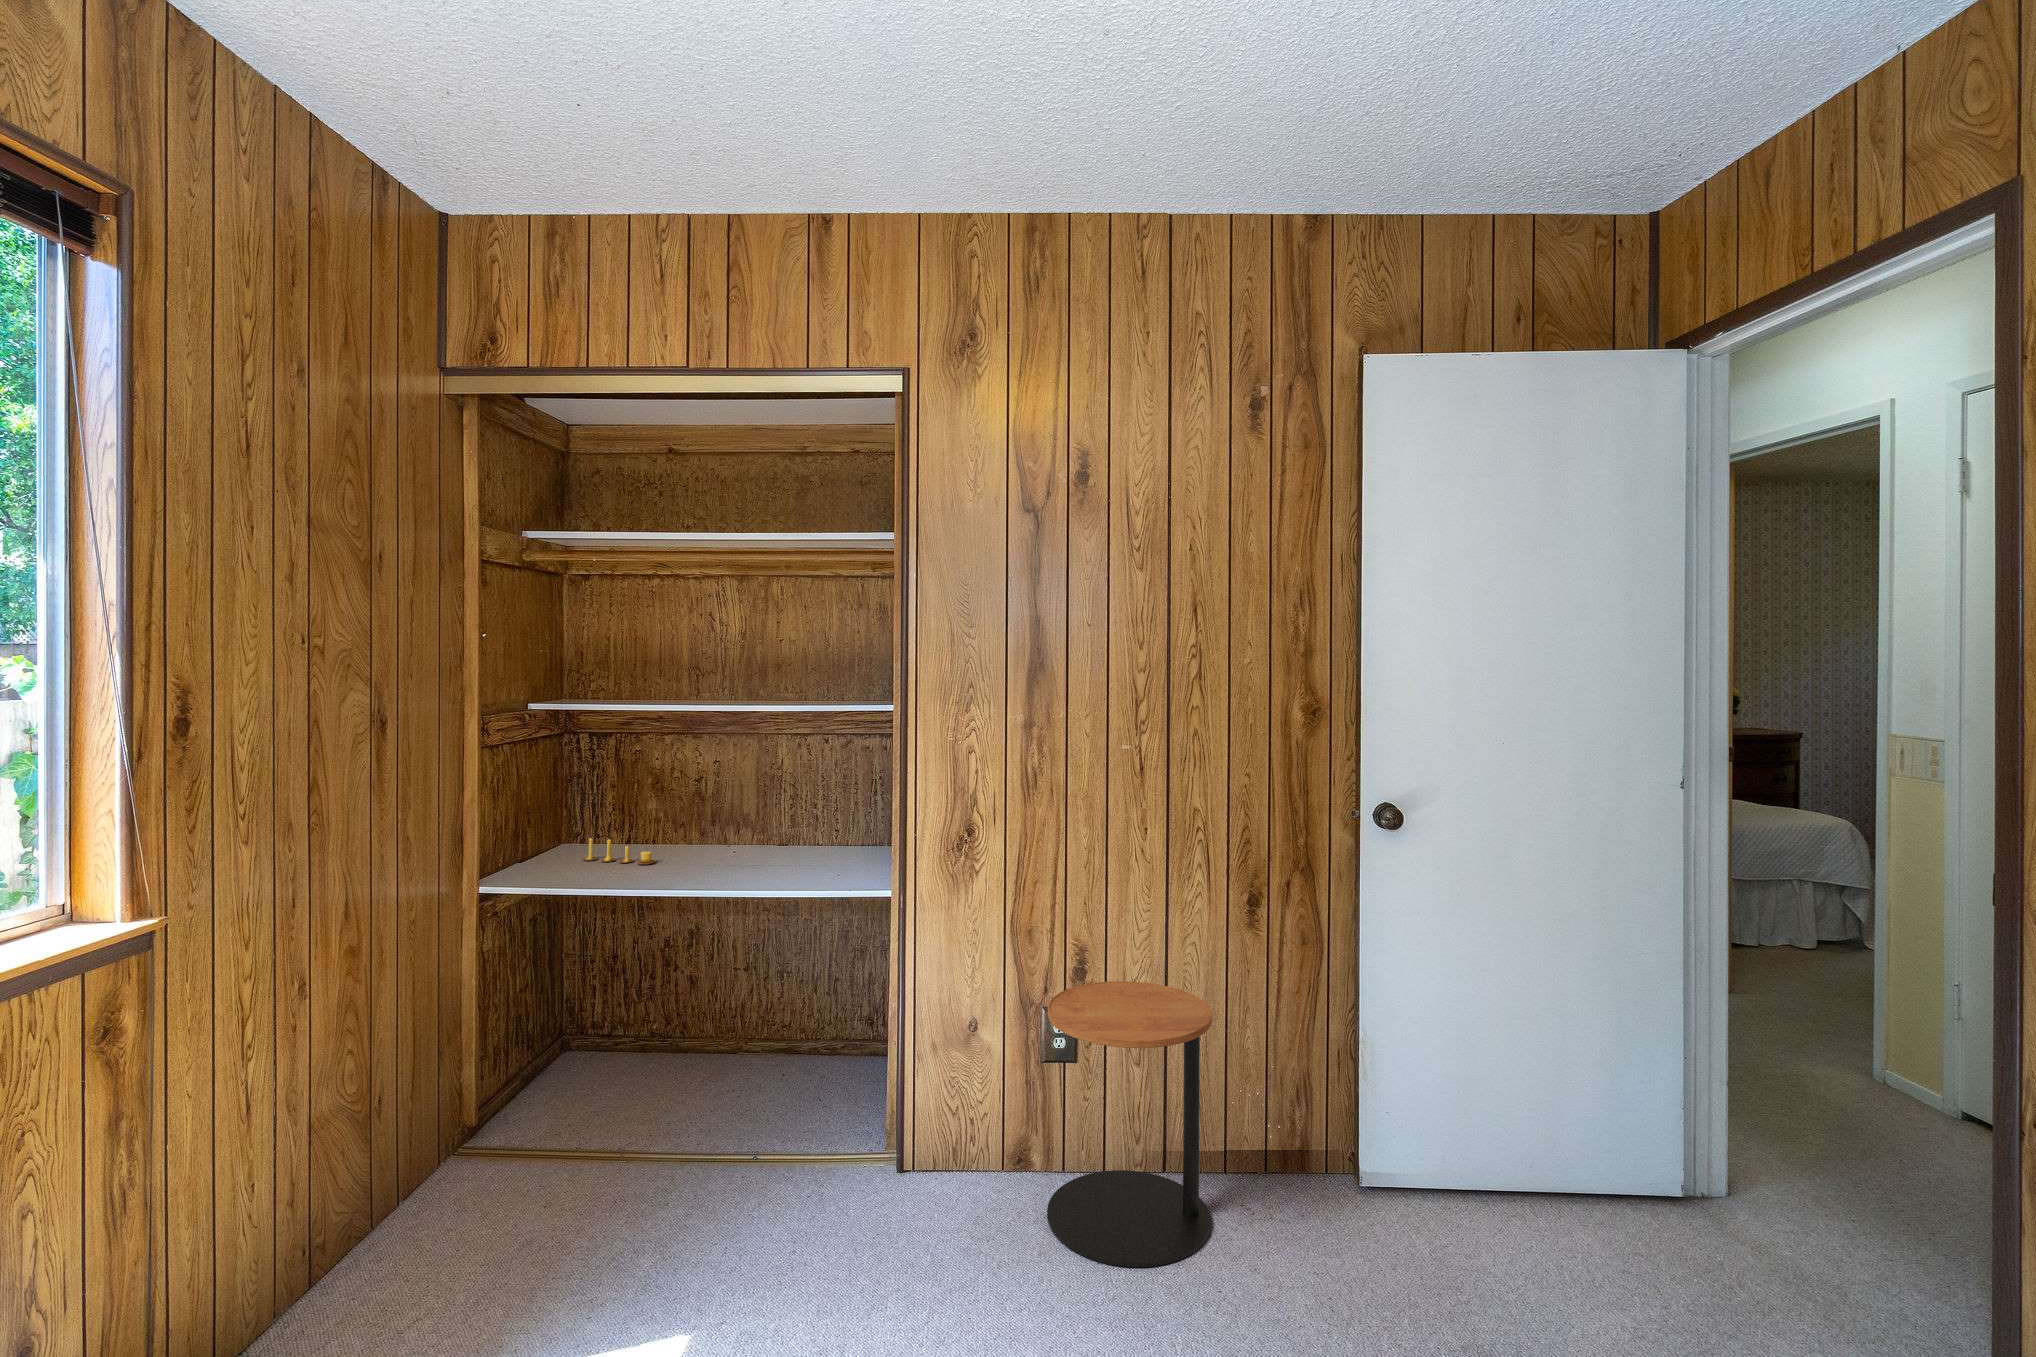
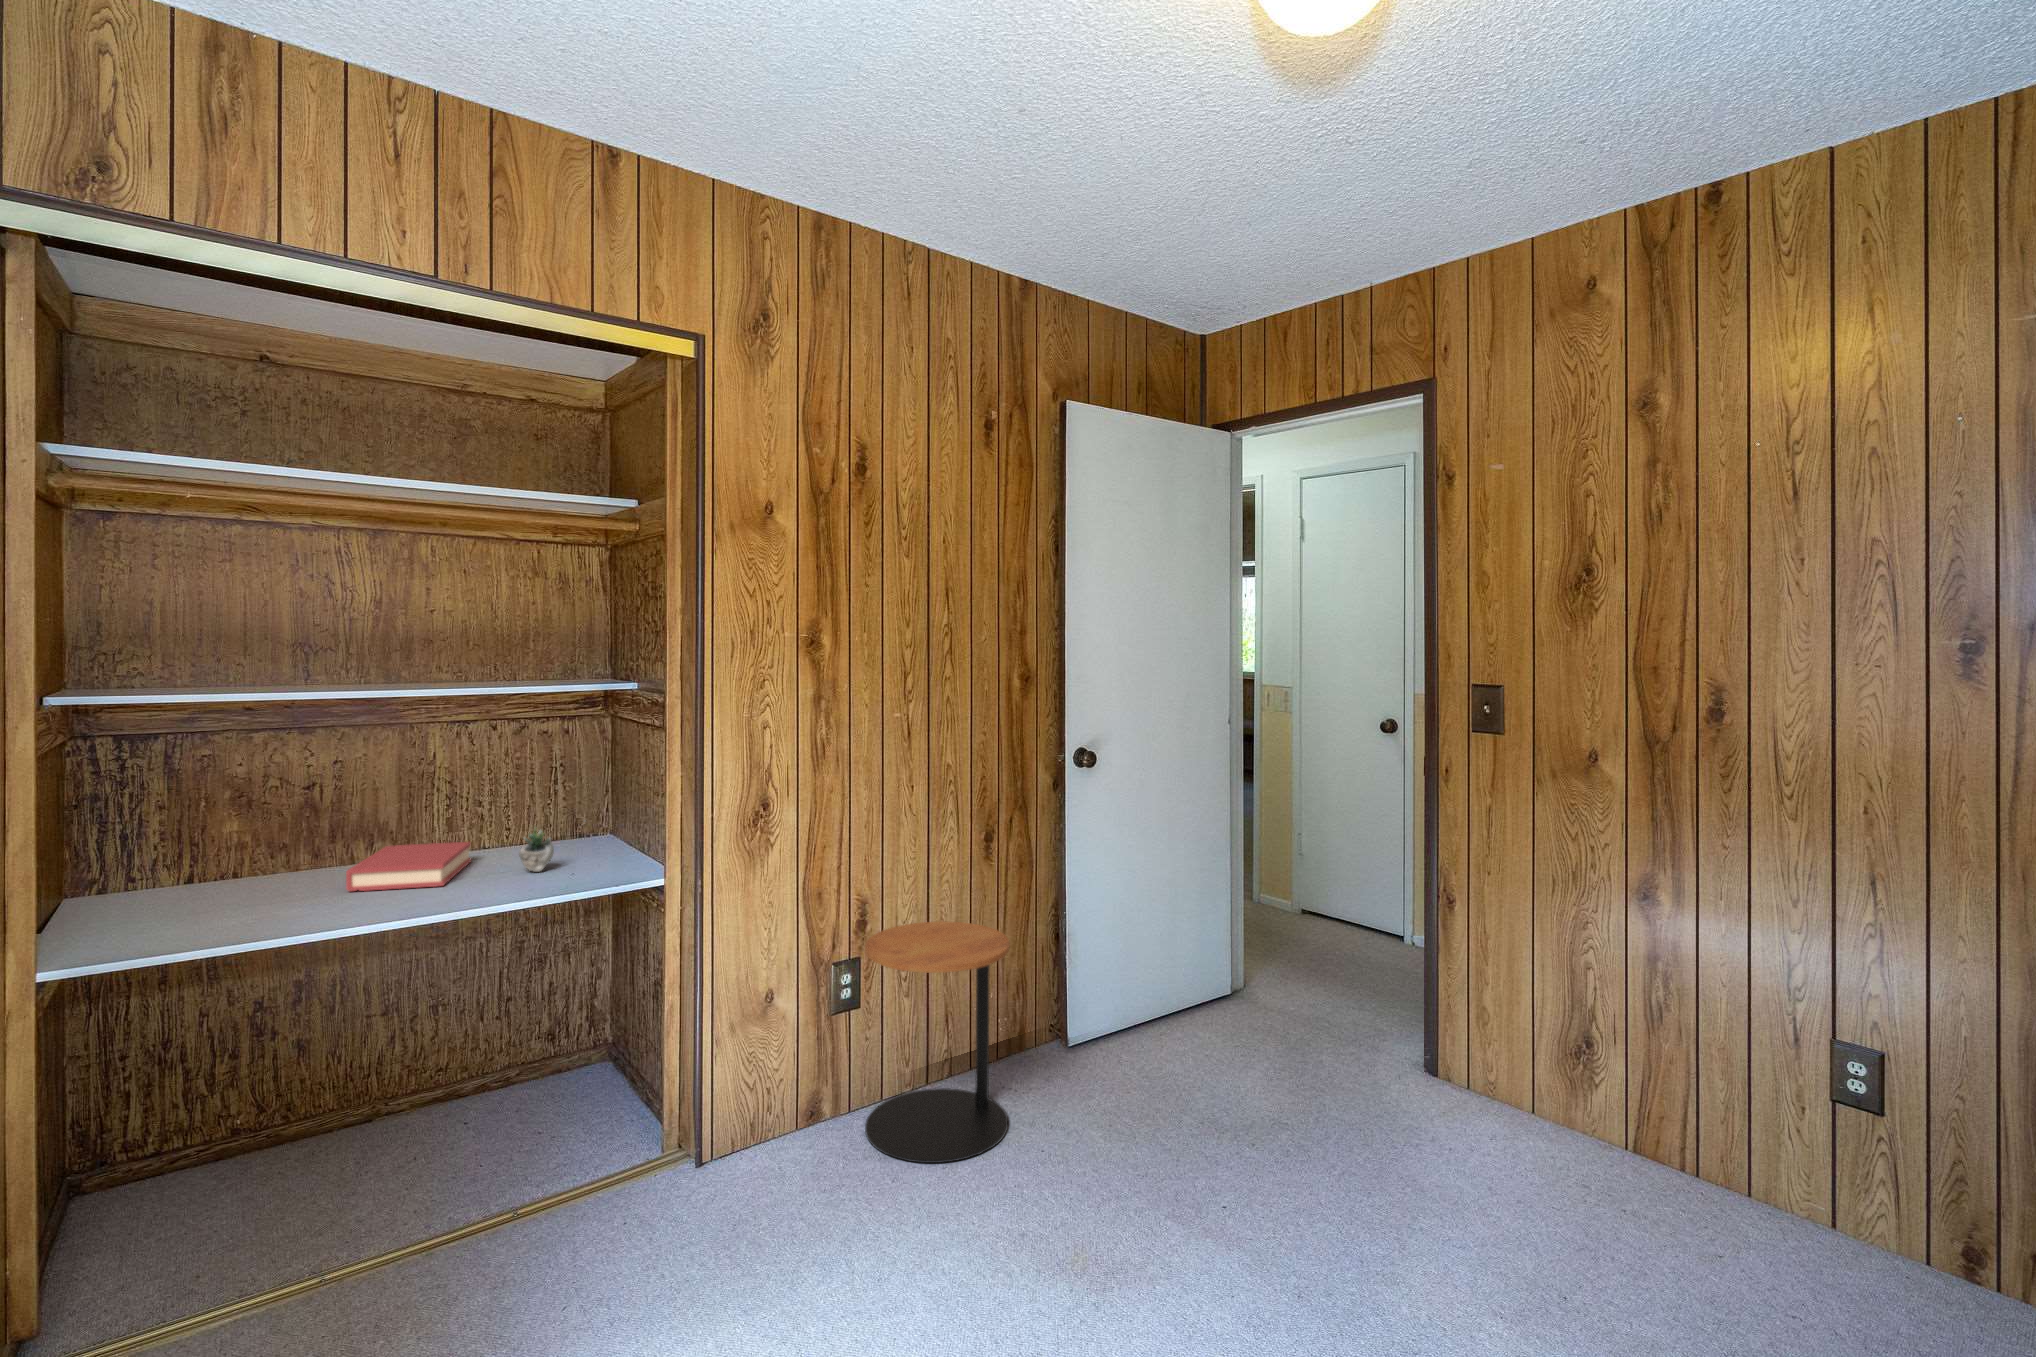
succulent plant: none [809,828,858,869] -> present [519,828,554,872]
hardback book: none [690,832,800,871] -> present [346,842,471,891]
candle: present [583,838,655,865] -> none [150,872,285,909]

